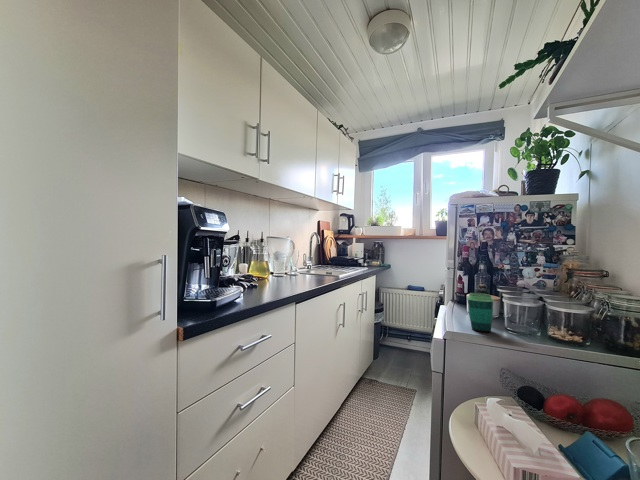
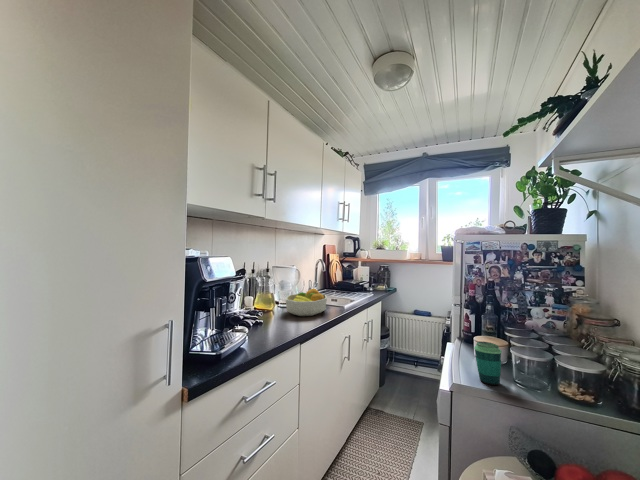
fruit bowl: none [280,257,322,282] -> present [286,288,327,316]

